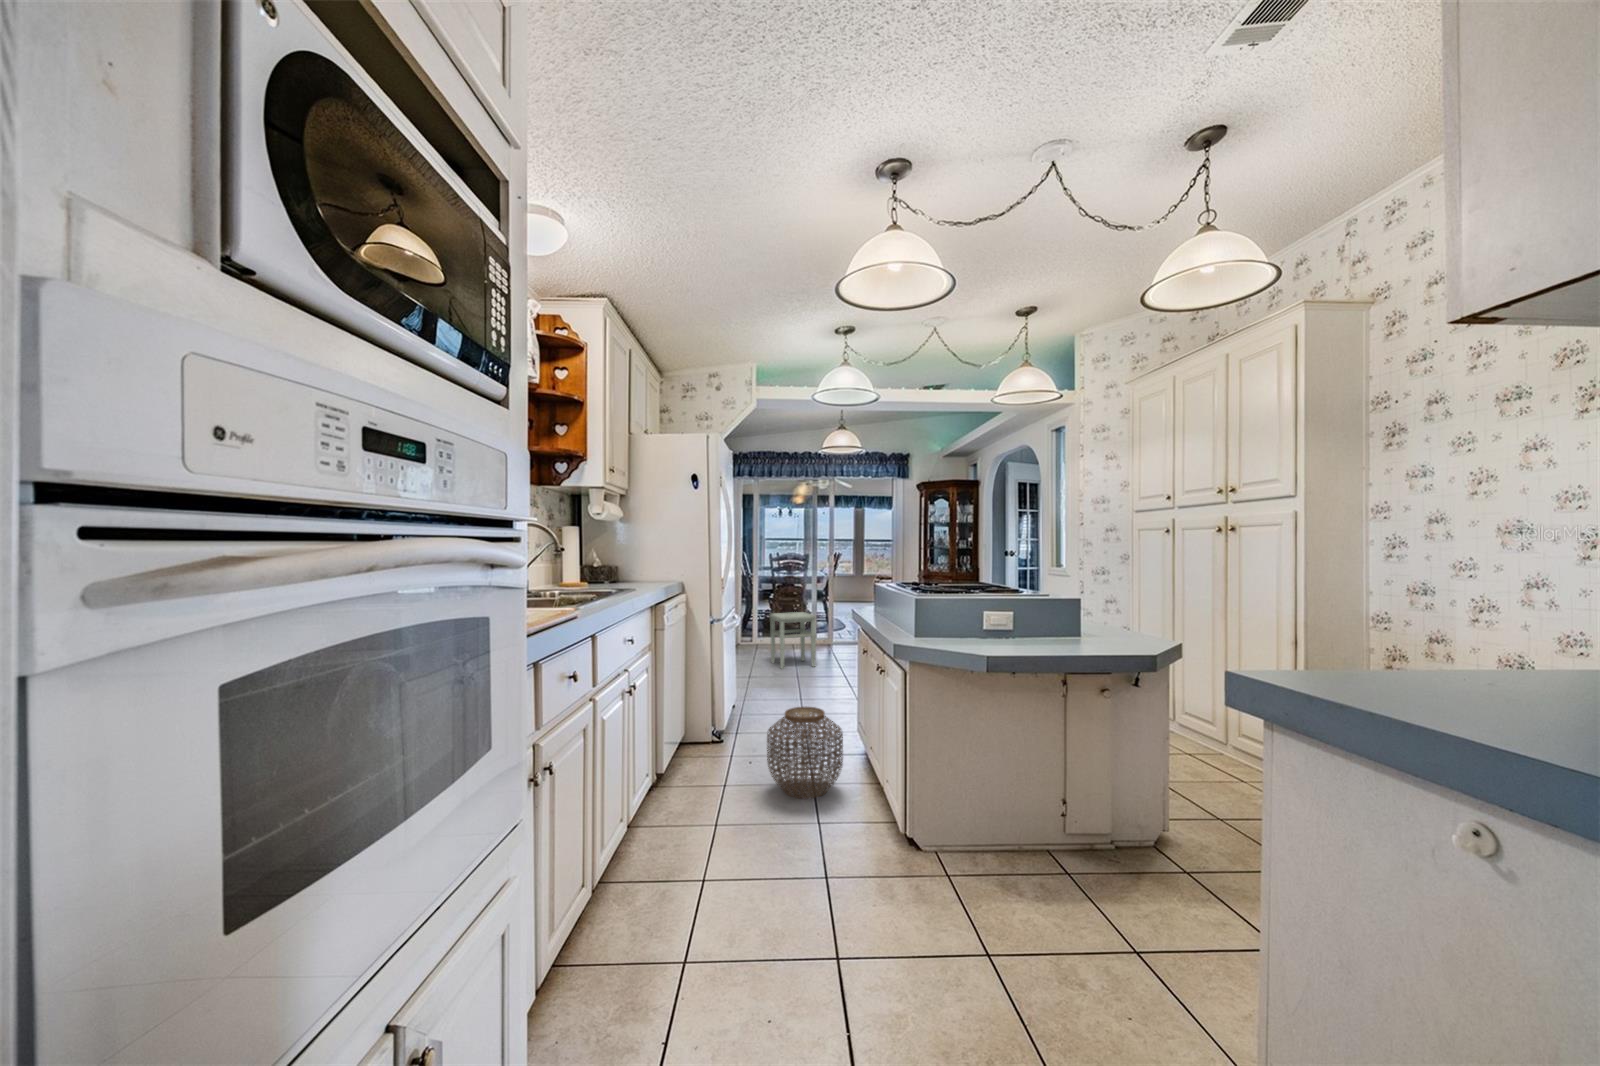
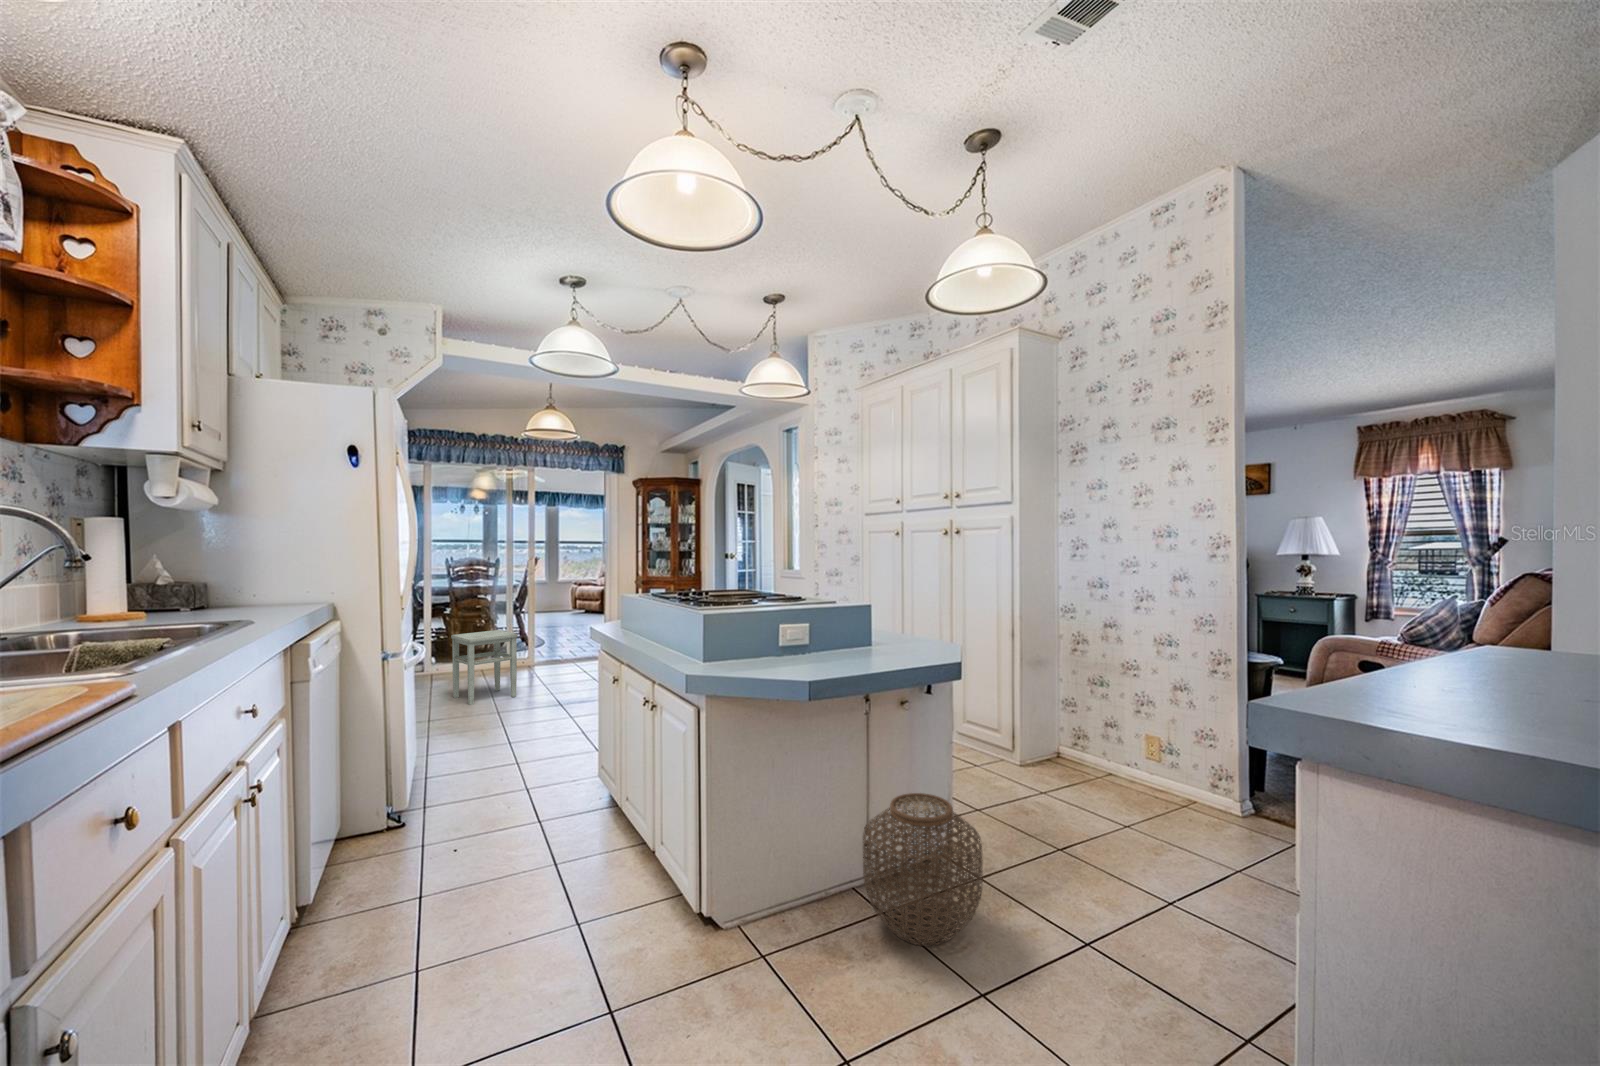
woven basket: present [767,707,843,799] -> present [863,793,983,946]

